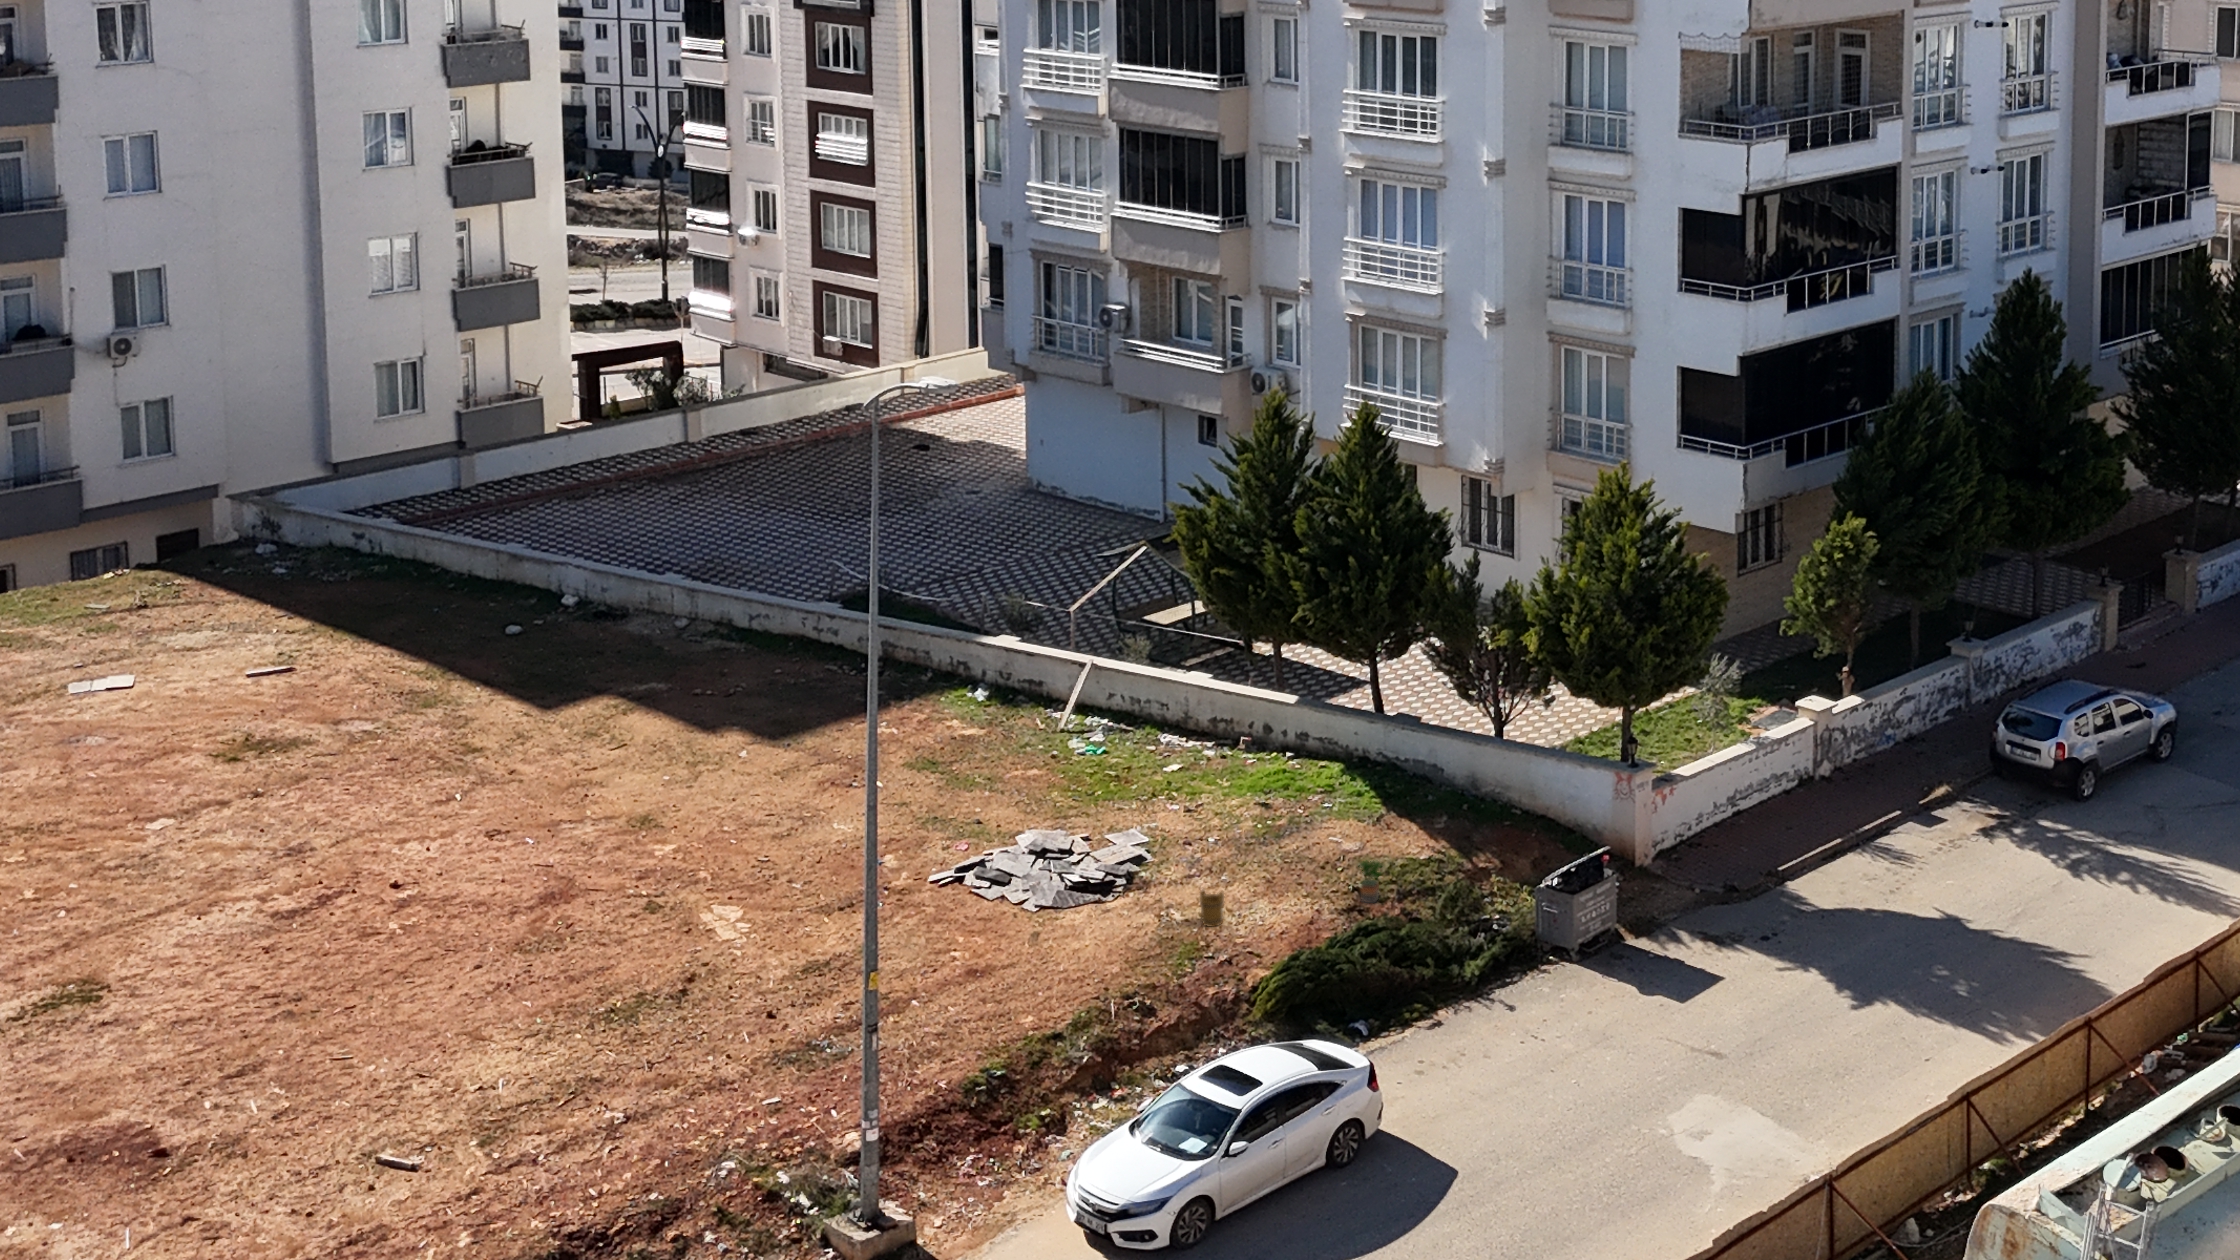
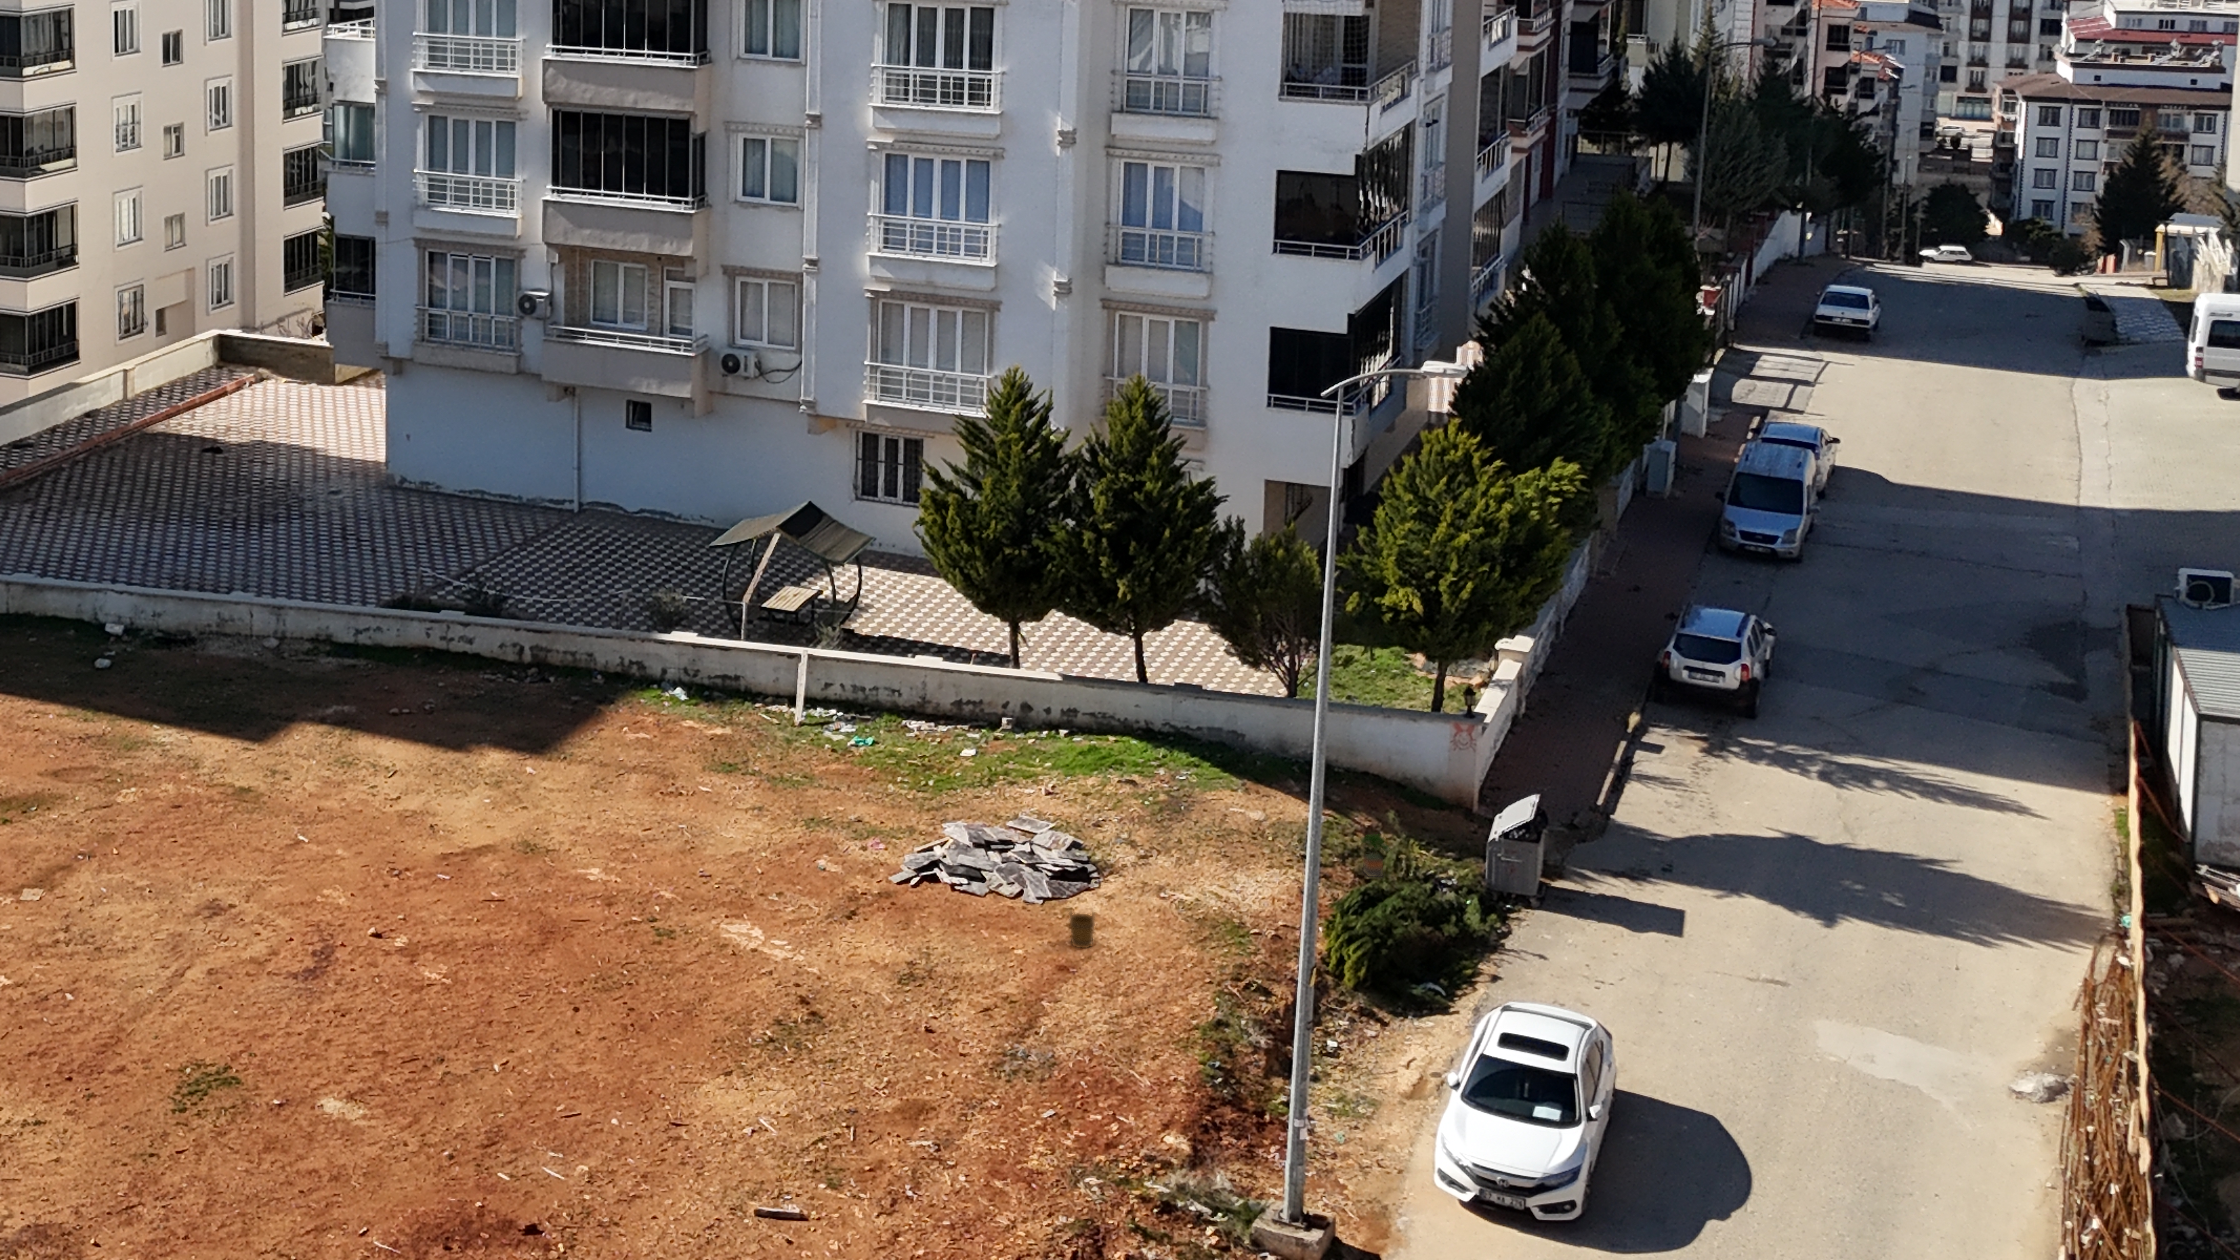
bucket: present [1200,890,1224,927] -> present [1070,913,1095,948]

